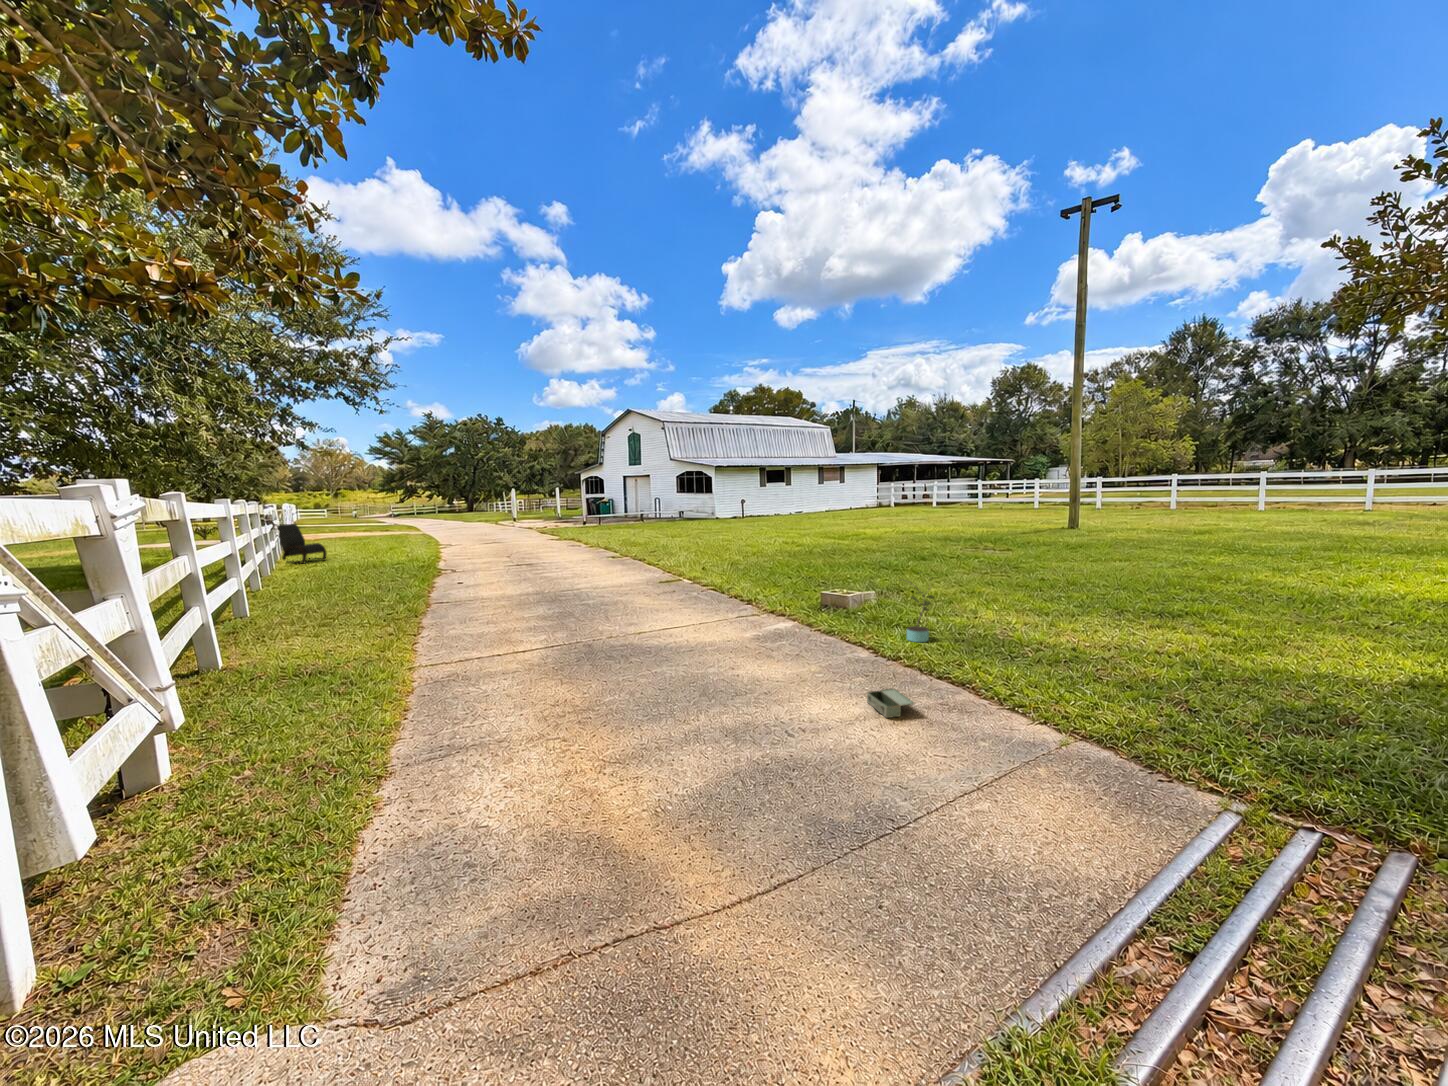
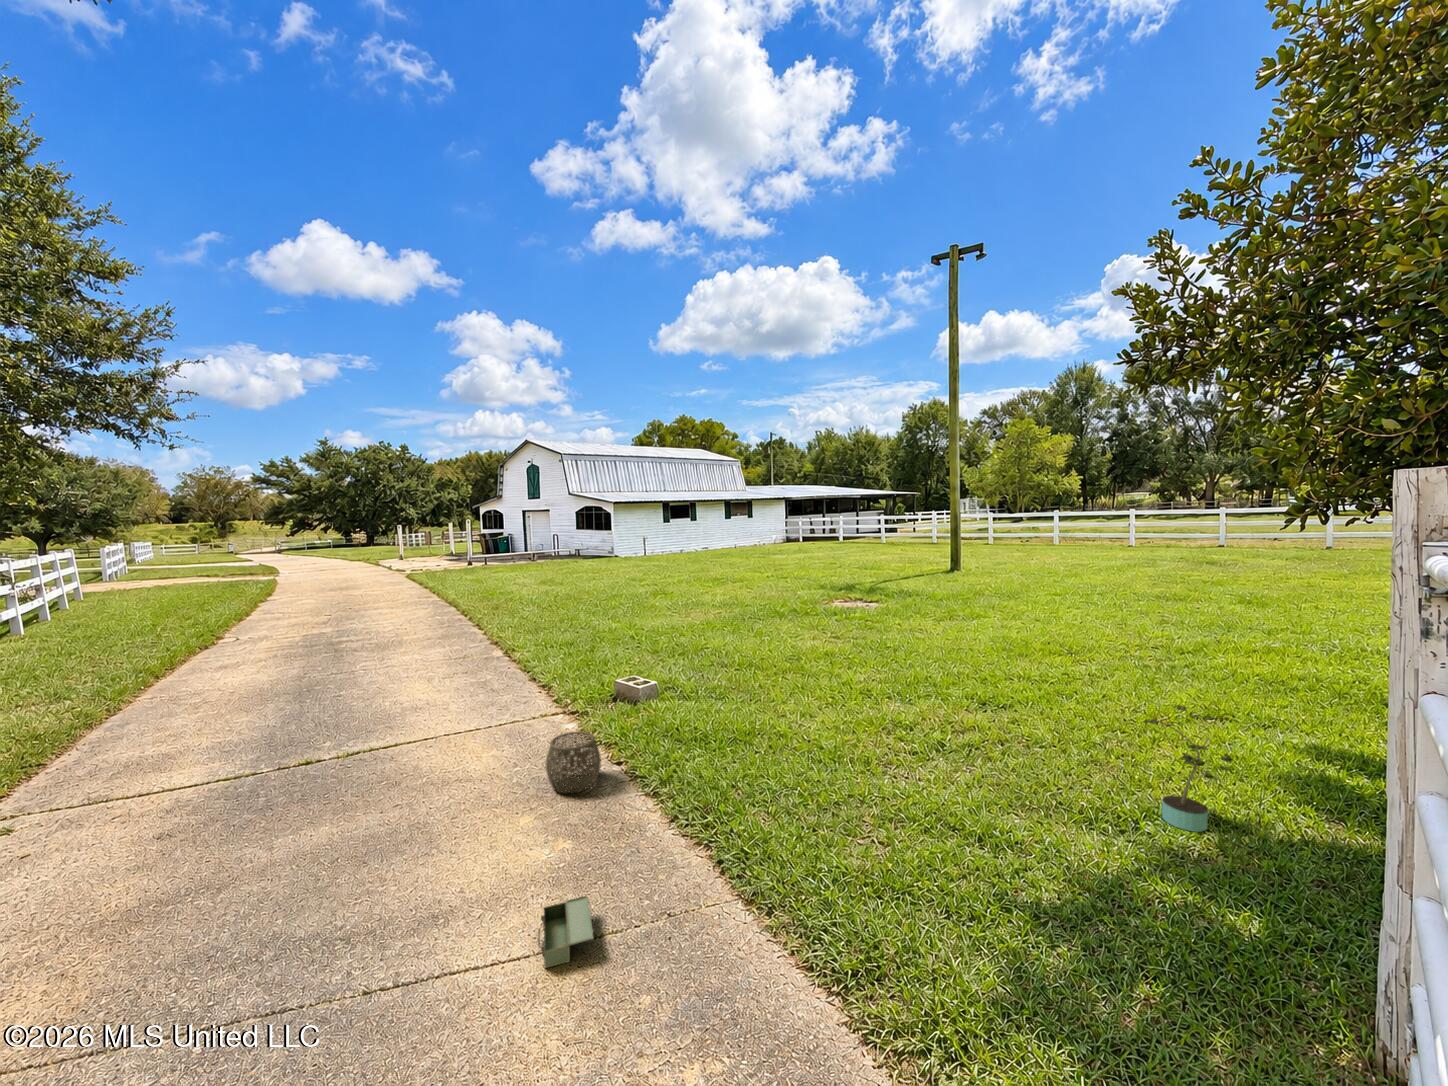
lounge chair: present [278,524,327,564] -> none [13,581,92,632]
potted plant: present [907,572,934,642] -> present [1145,705,1233,832]
woven basket: none [804,610,846,651] -> present [546,732,601,794]

